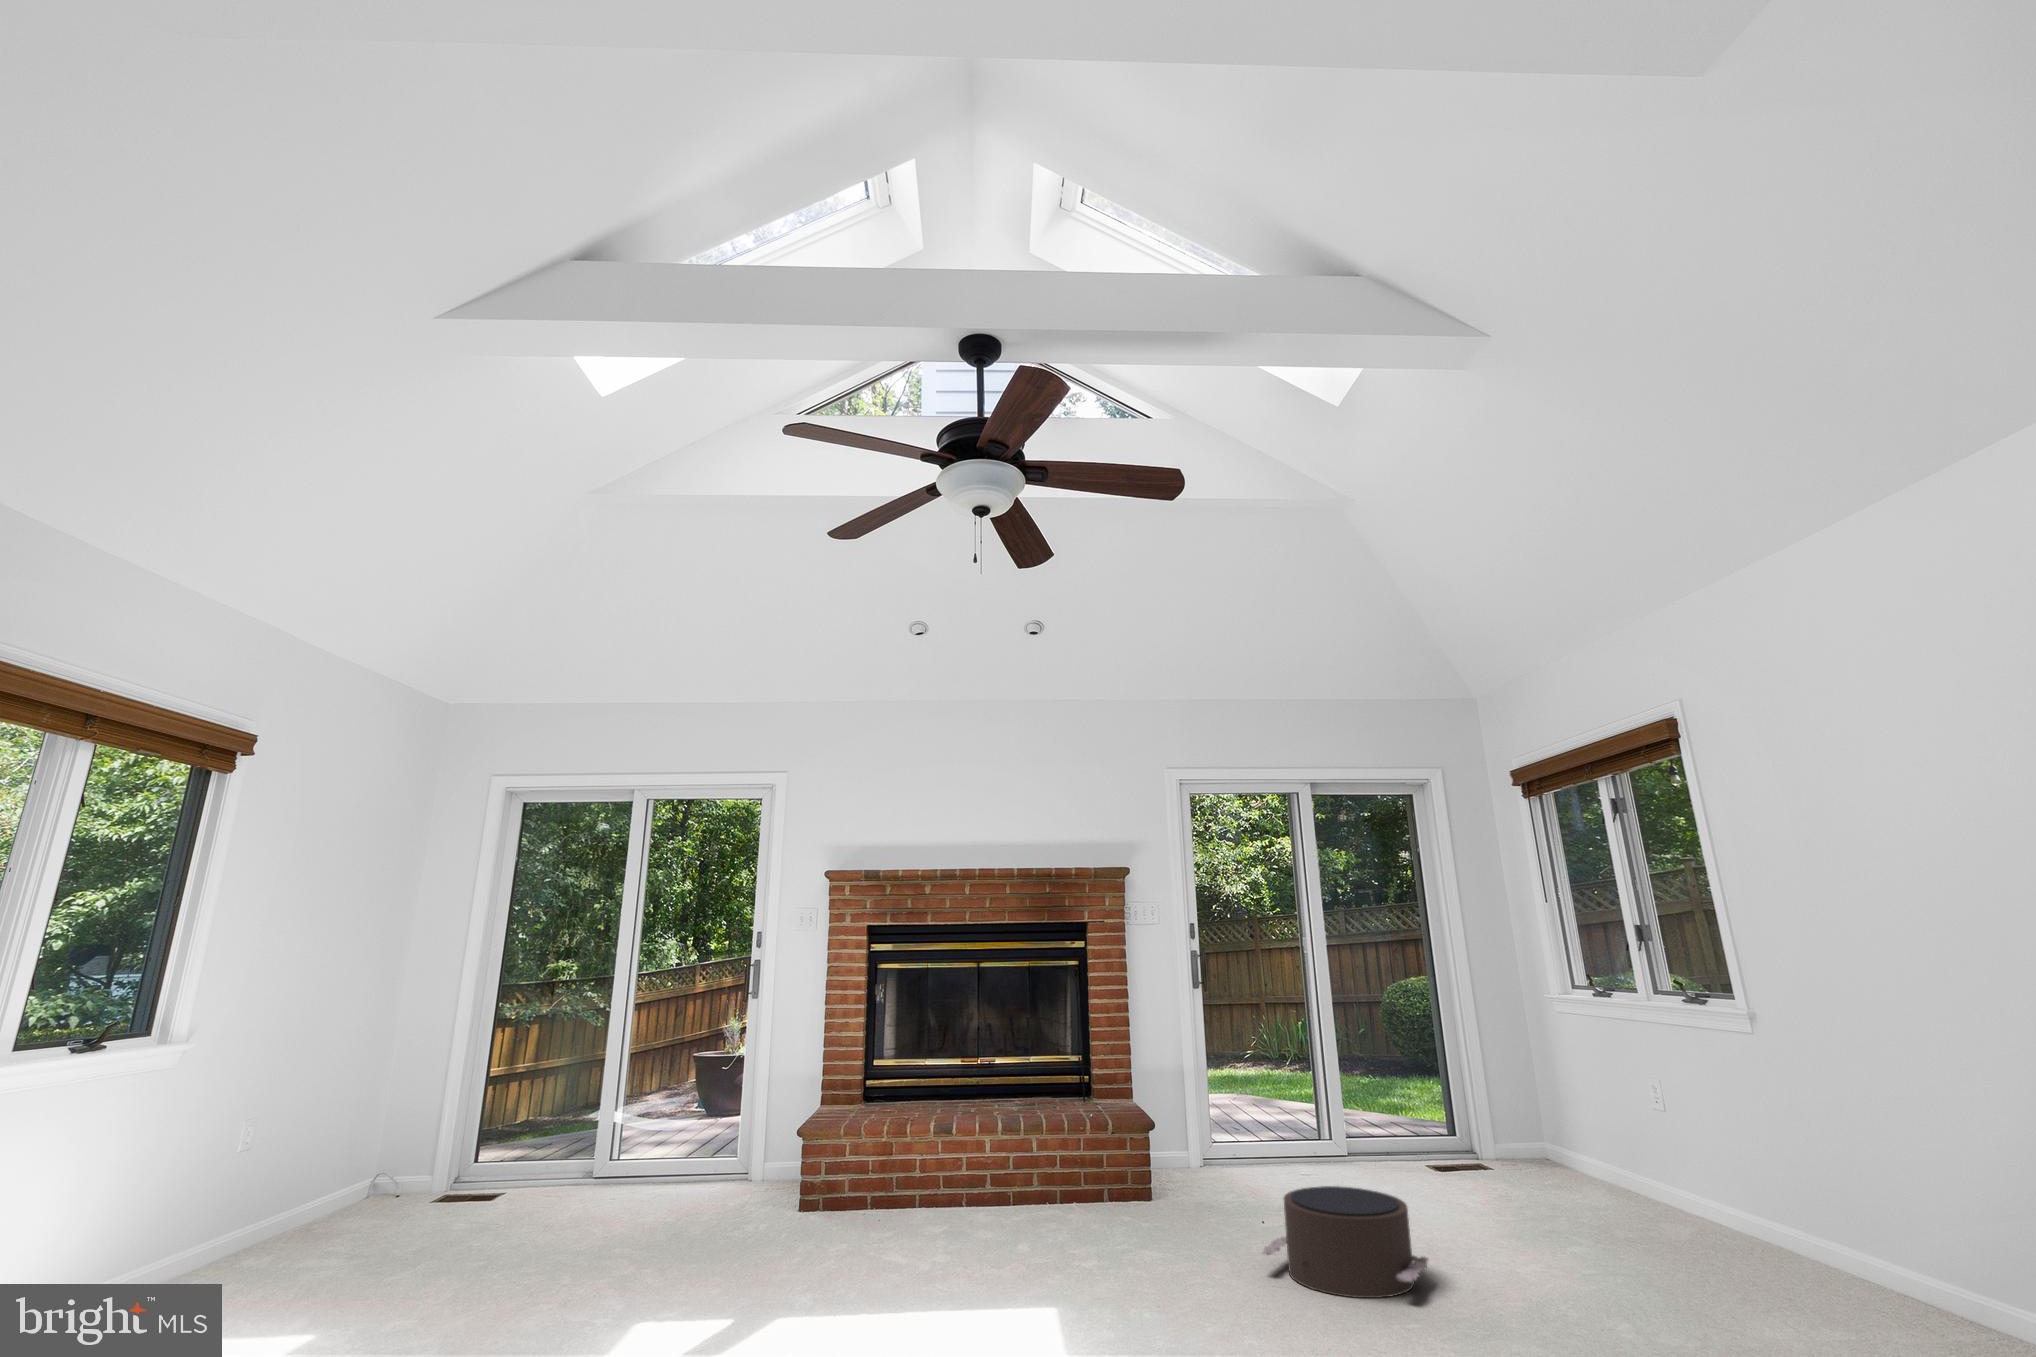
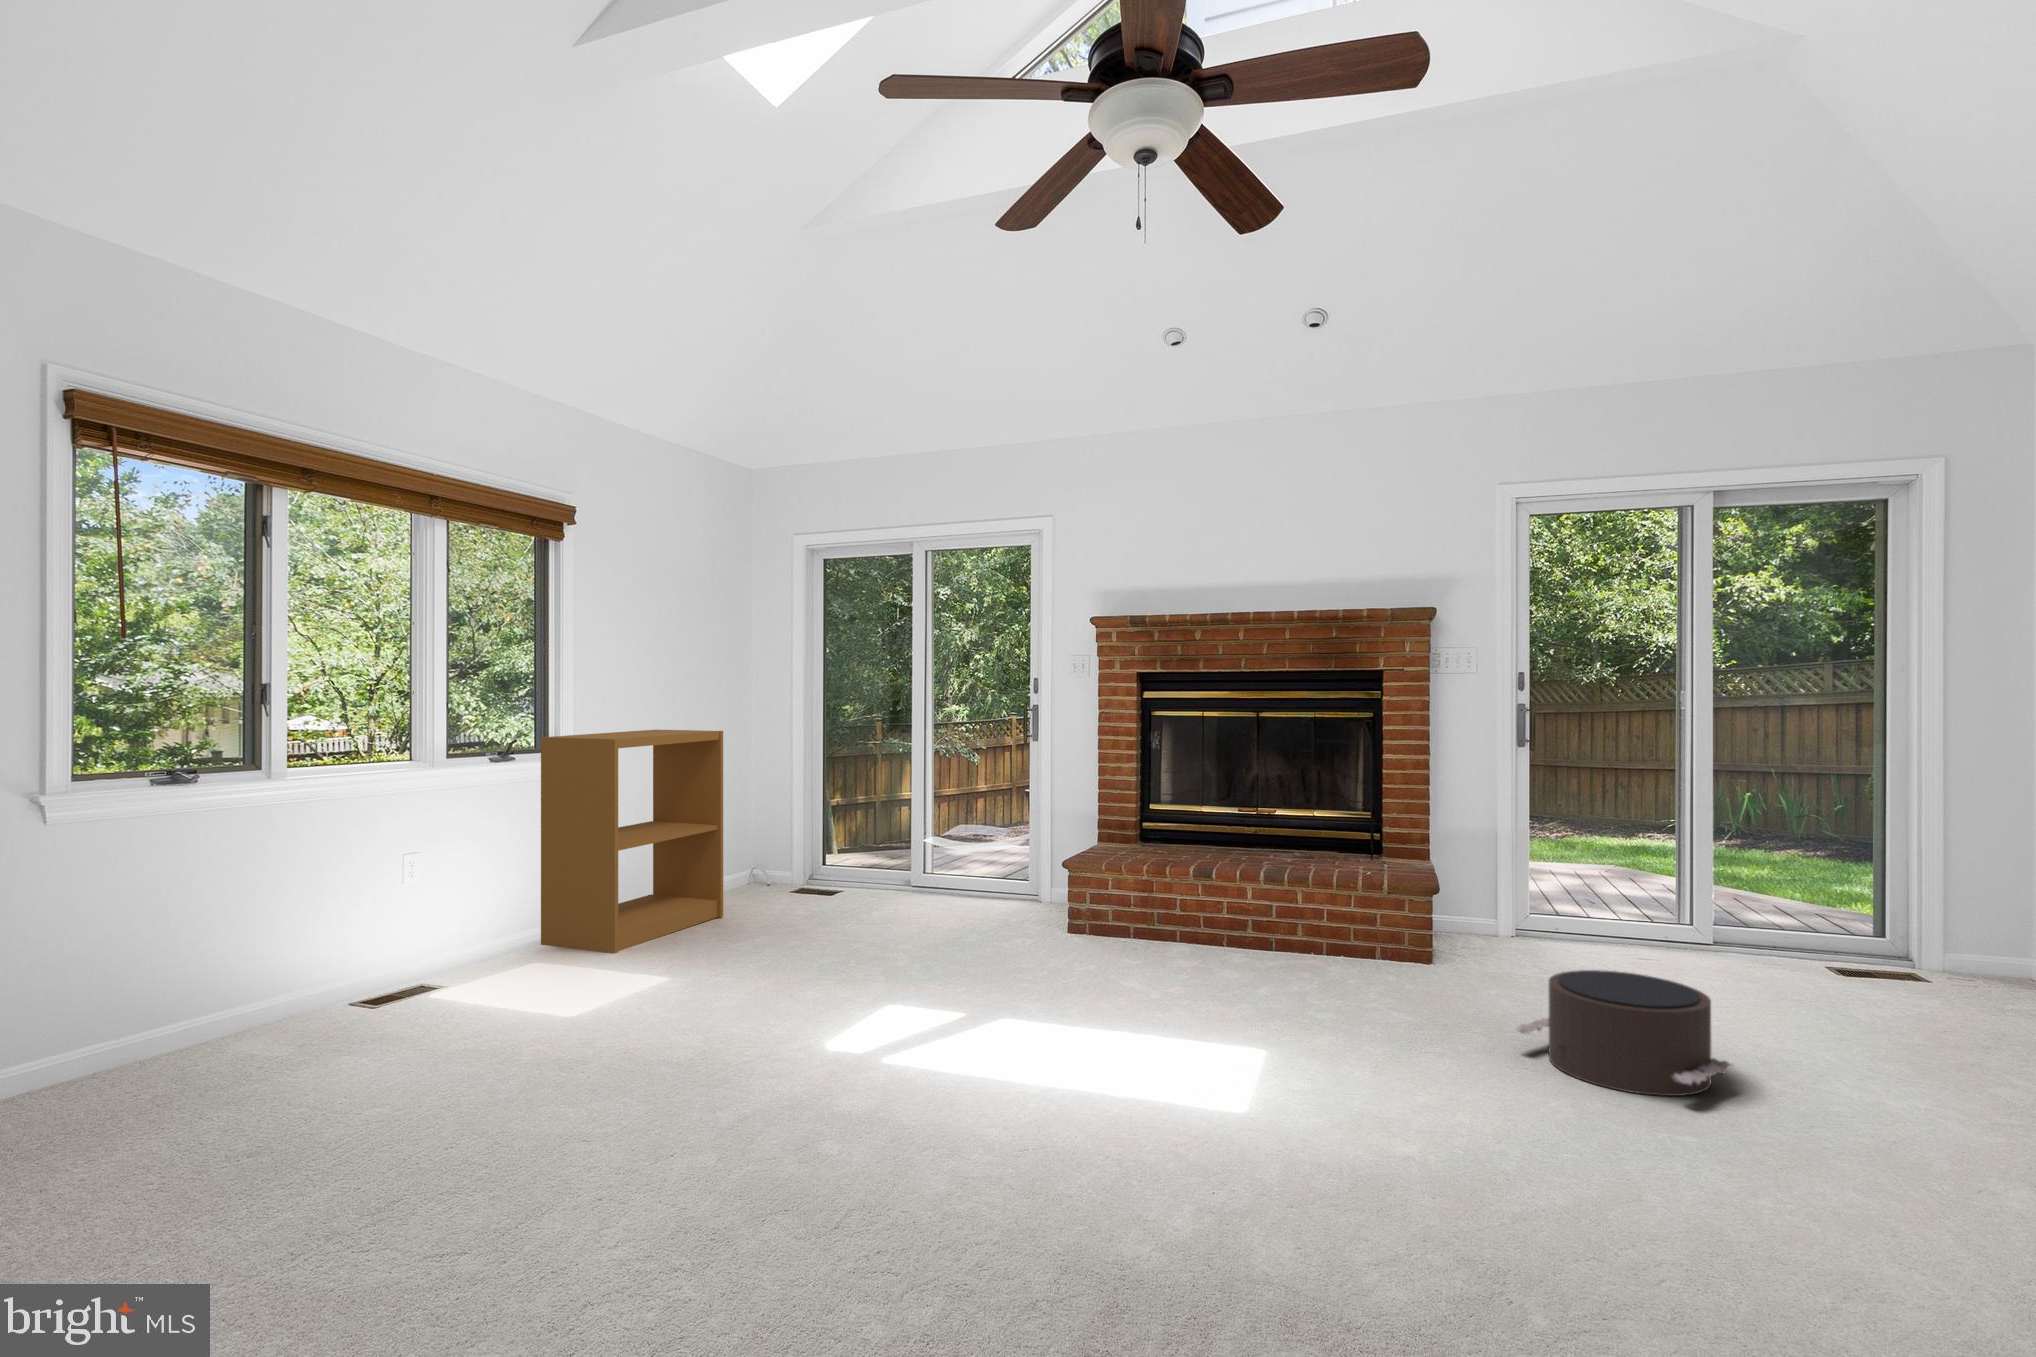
bookshelf: none [102,999,403,1308] -> present [541,730,723,954]

